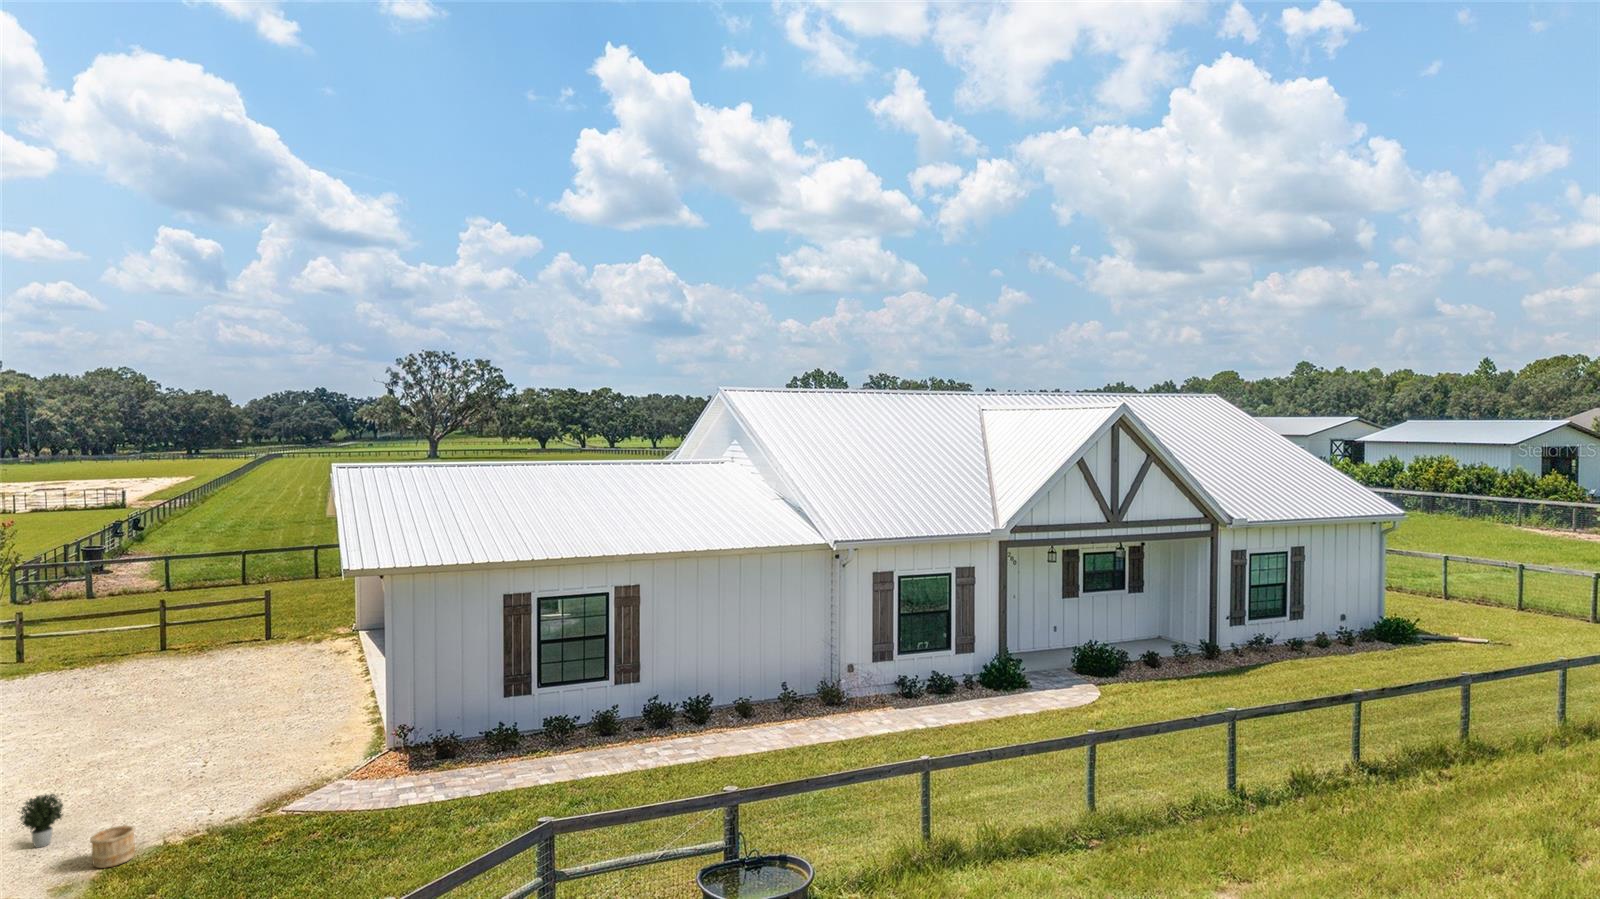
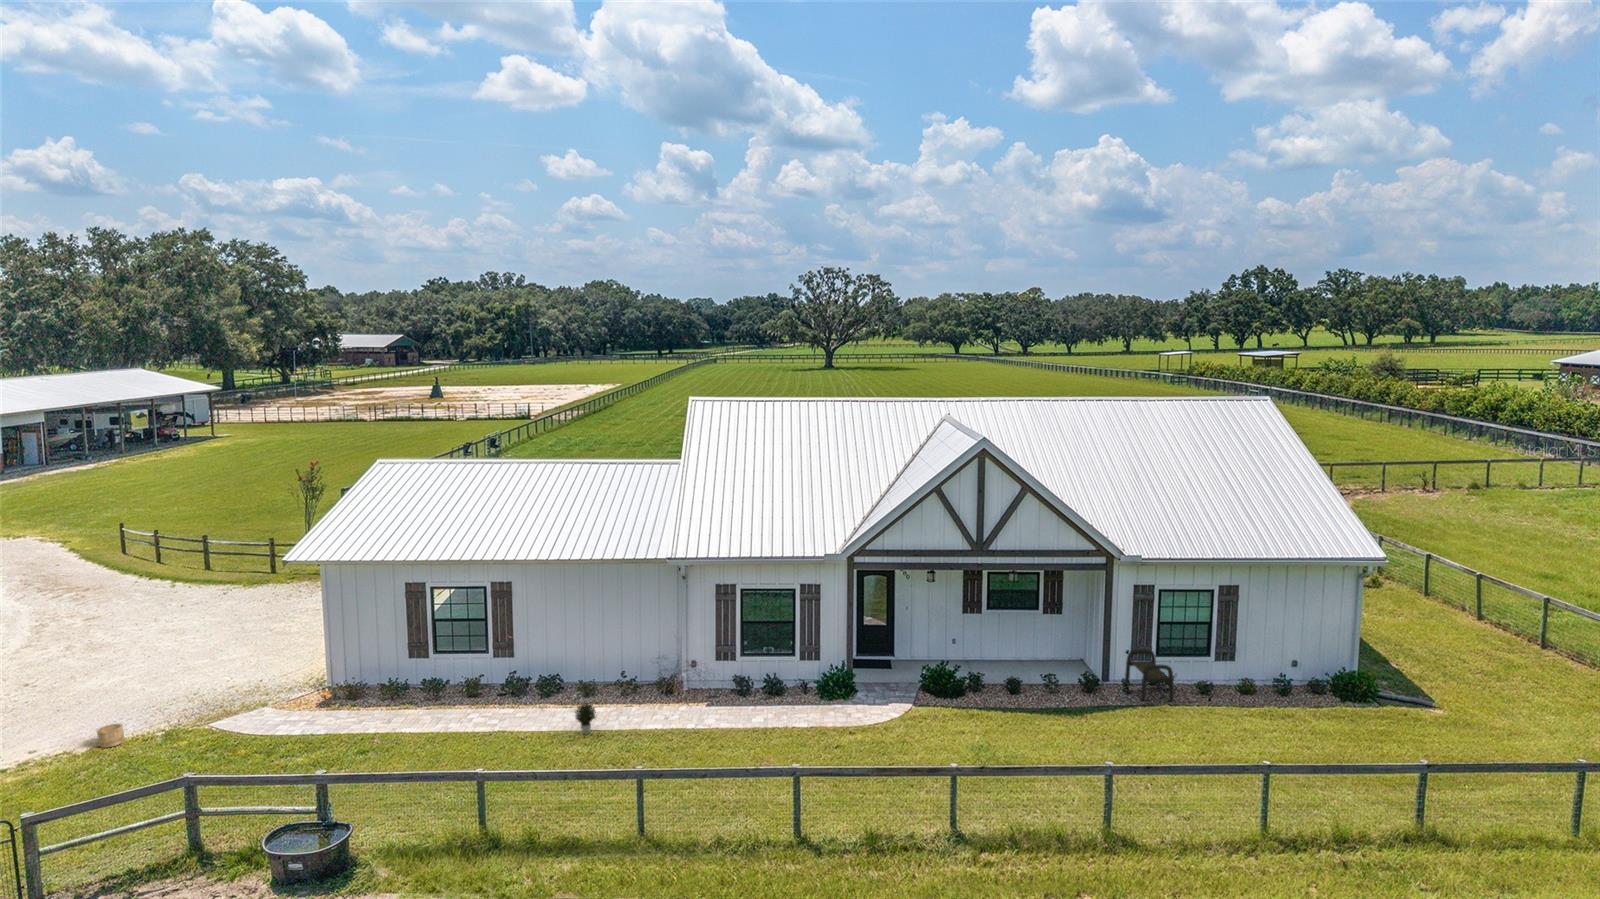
bench: none [1230,613,1291,658] -> present [1125,649,1173,701]
potted plant: present [21,794,63,848] -> present [575,703,596,734]

